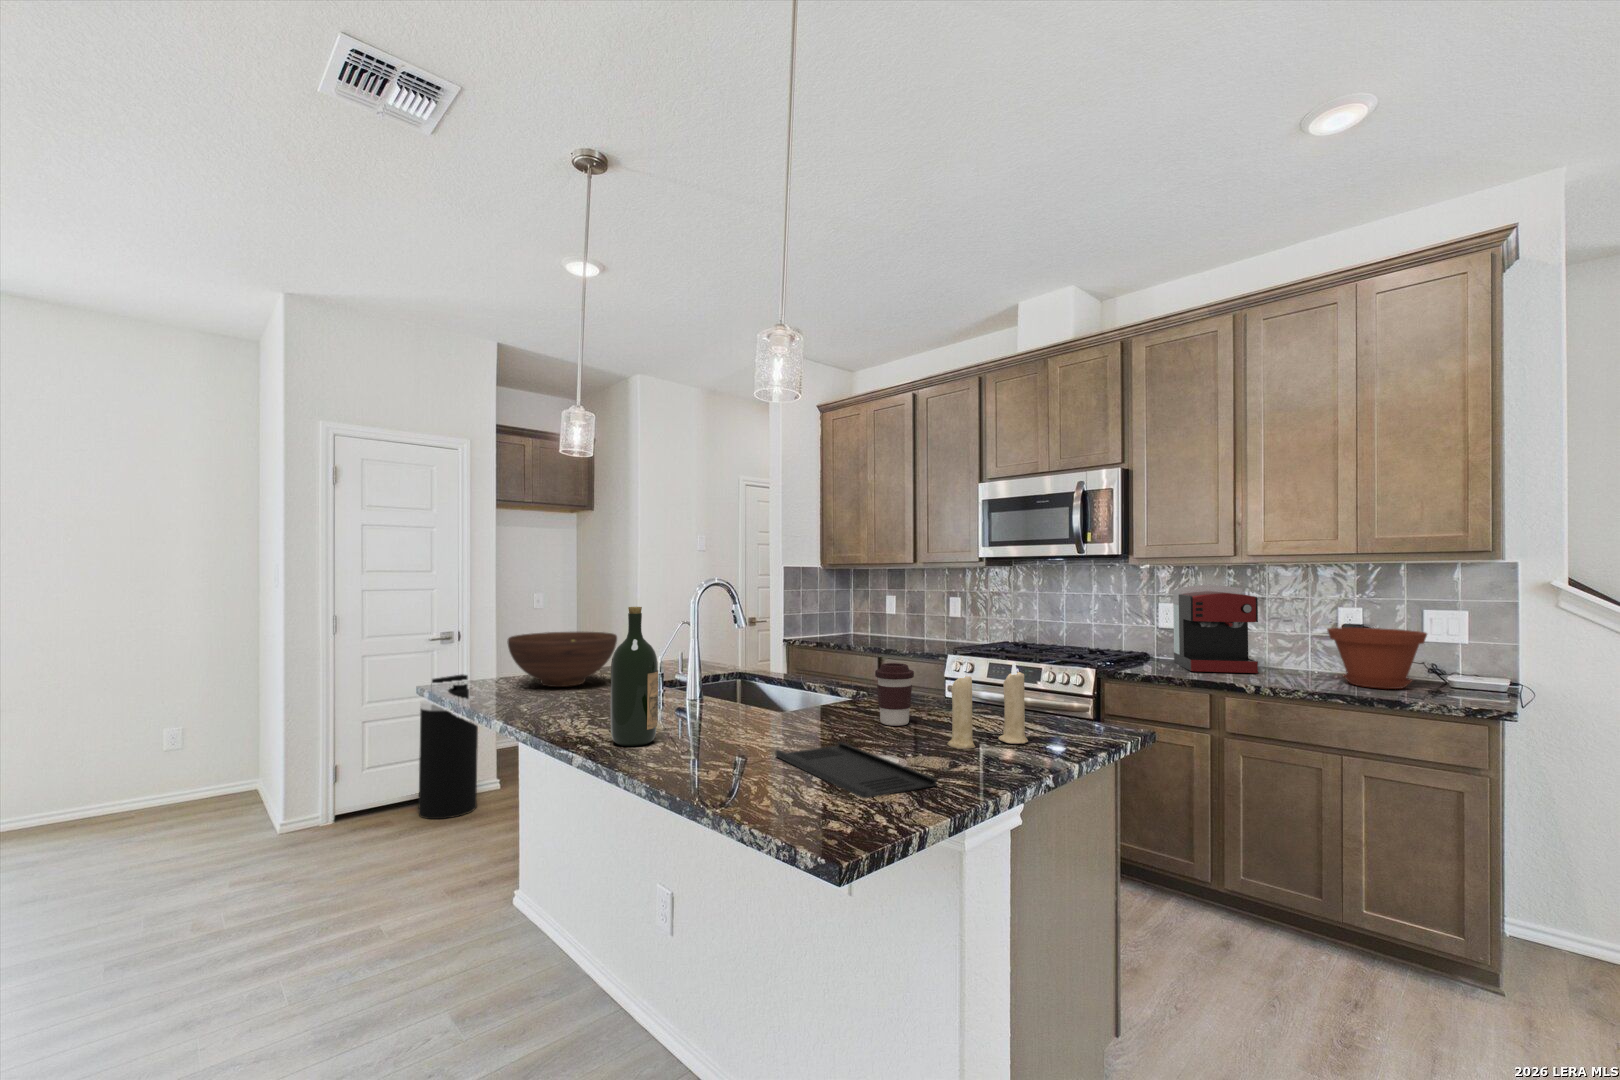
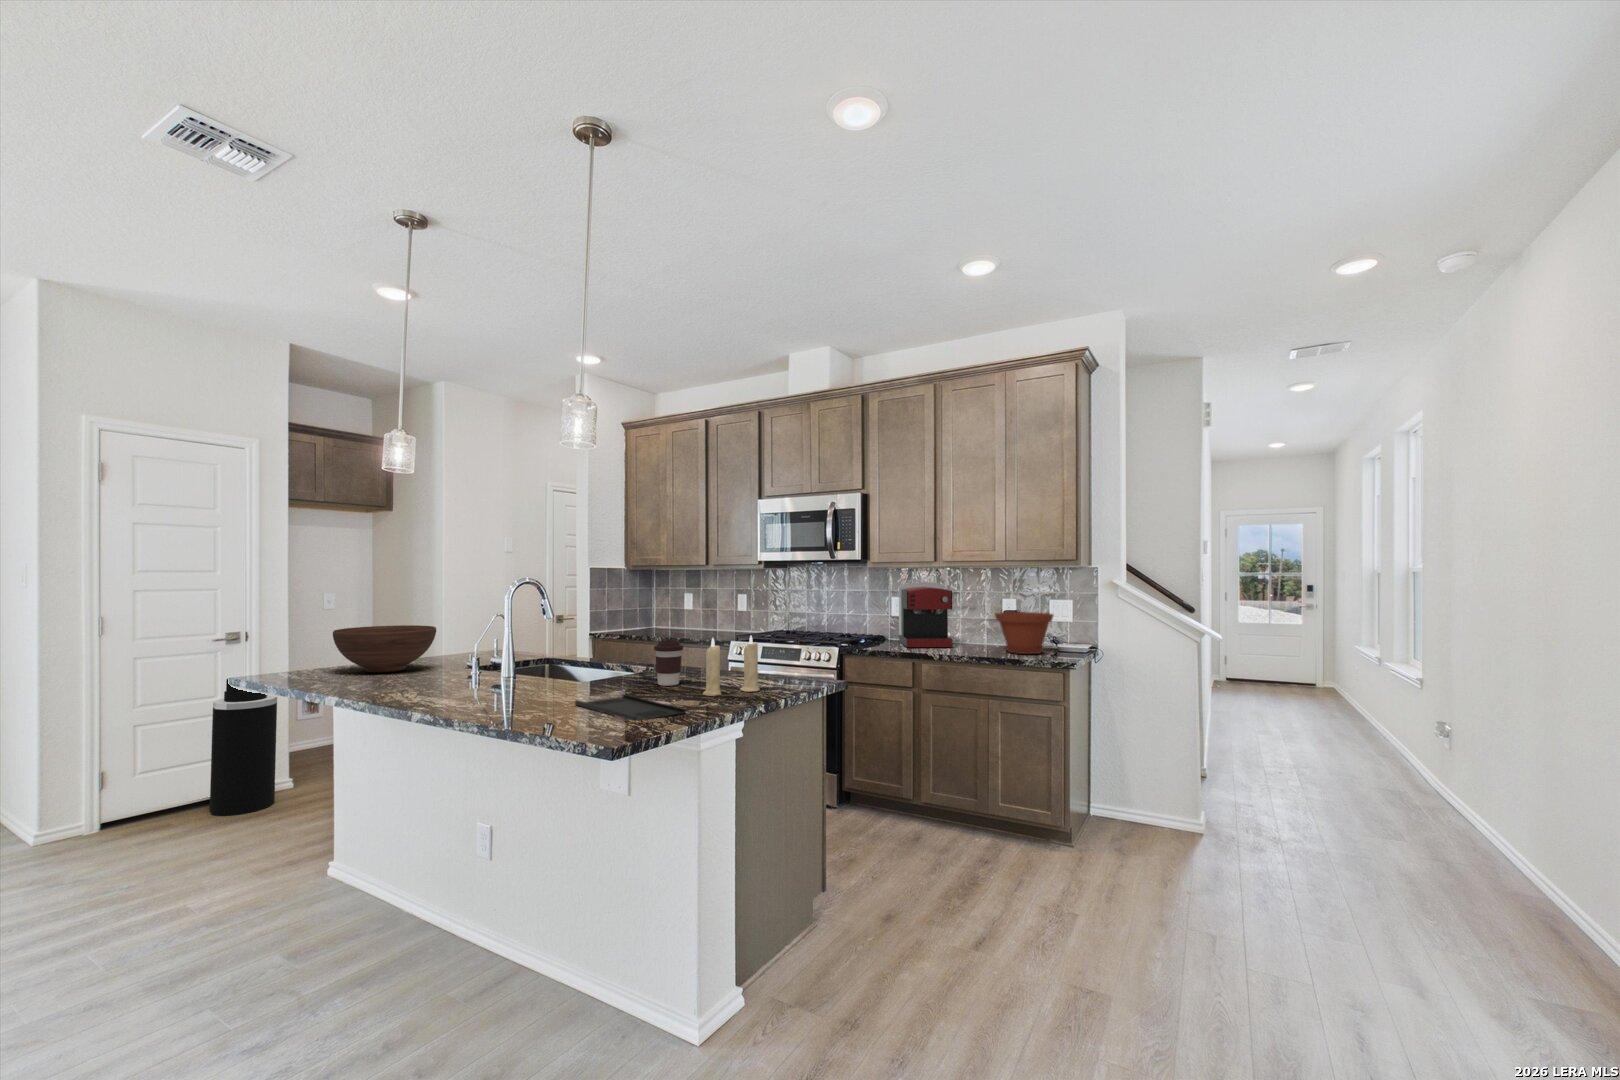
wine bottle: present [611,607,658,746] -> none [444,599,482,704]

